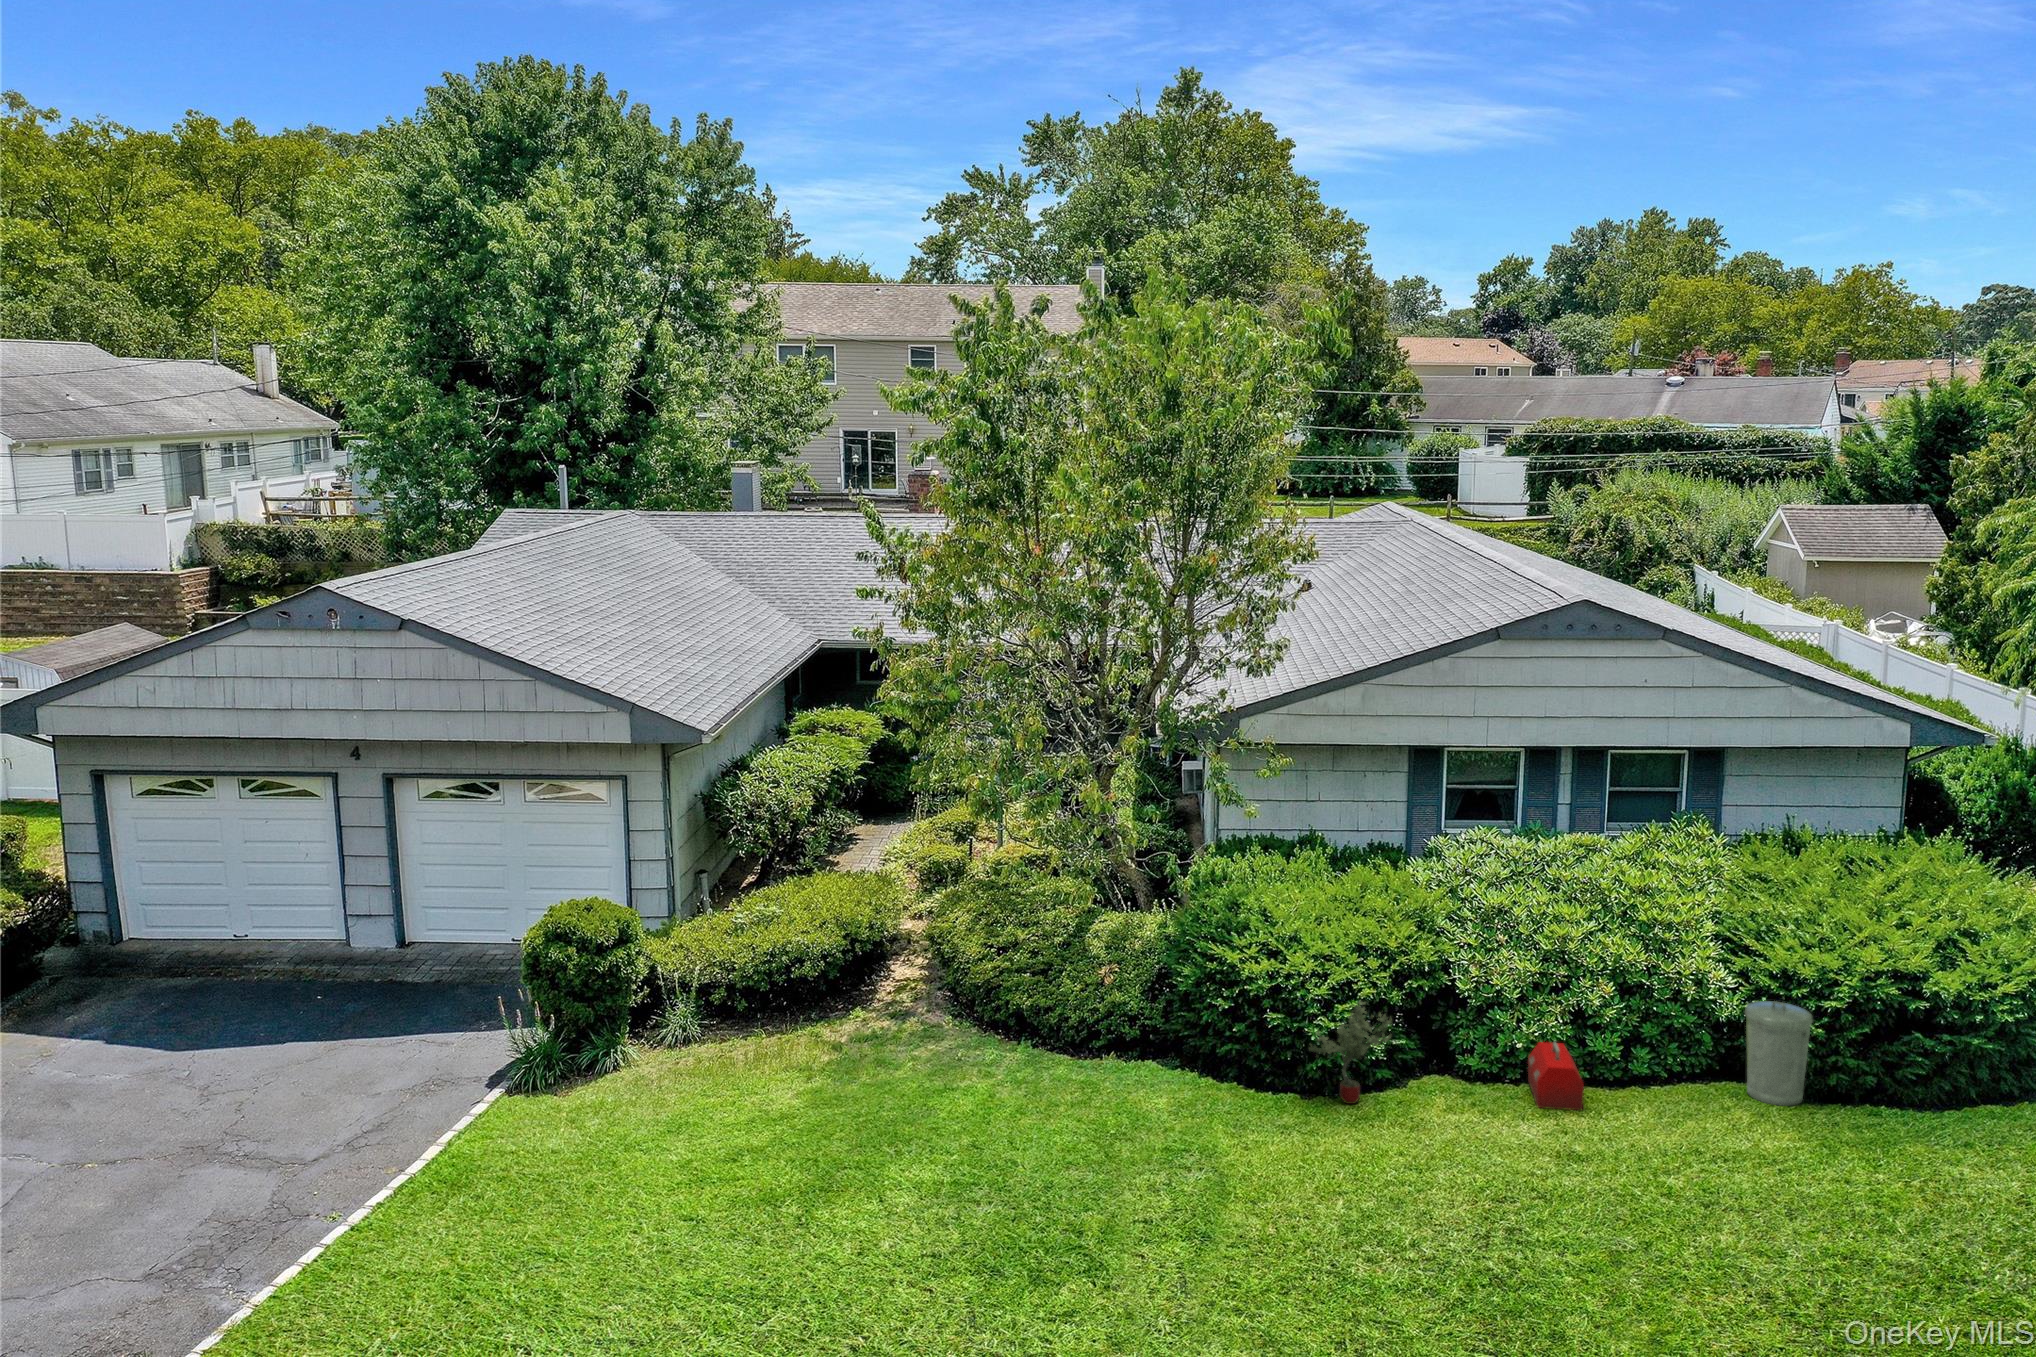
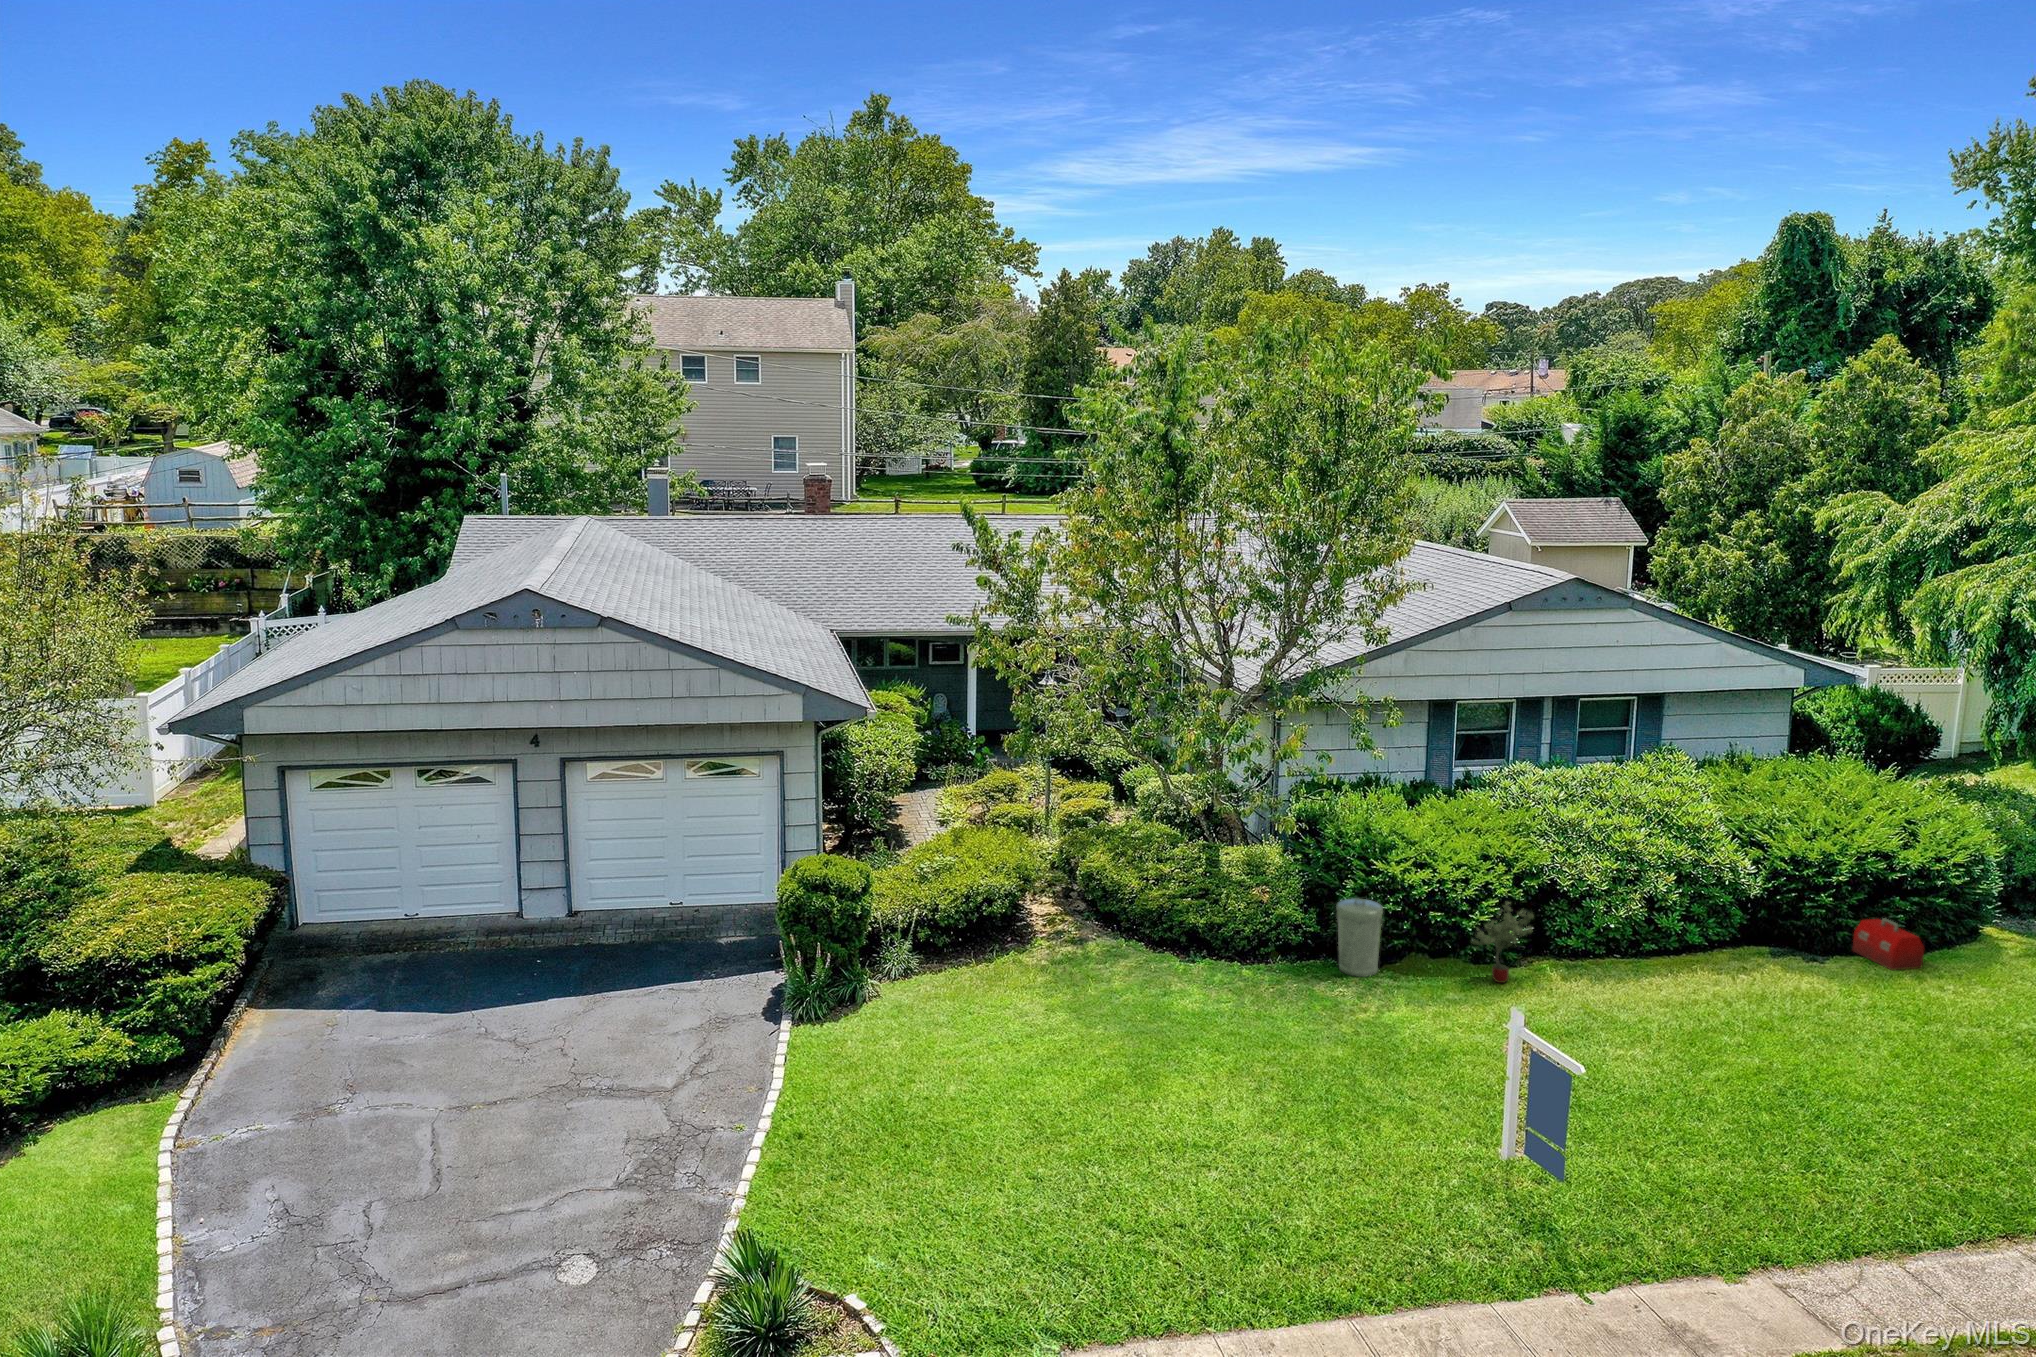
trash can: present [1745,1001,1813,1106] -> present [1336,898,1383,977]
toolbox: present [1528,1042,1584,1110] -> present [1853,918,1924,970]

